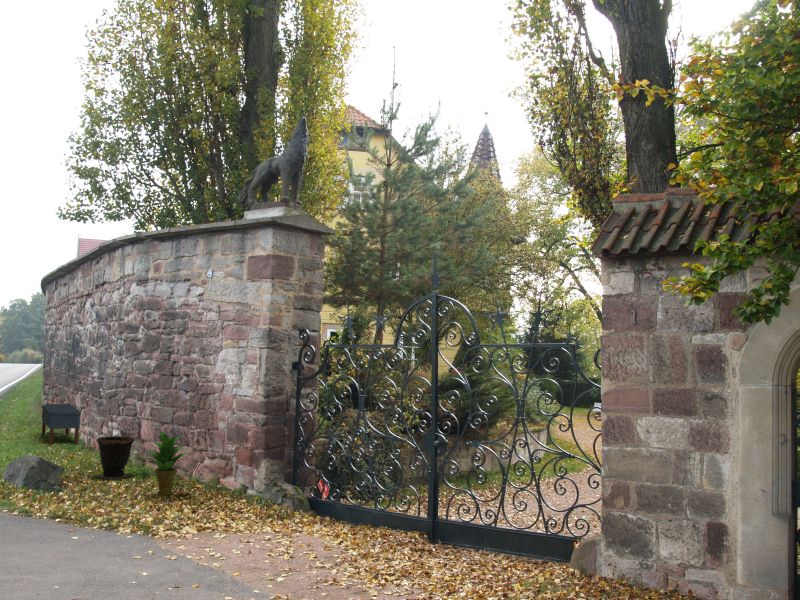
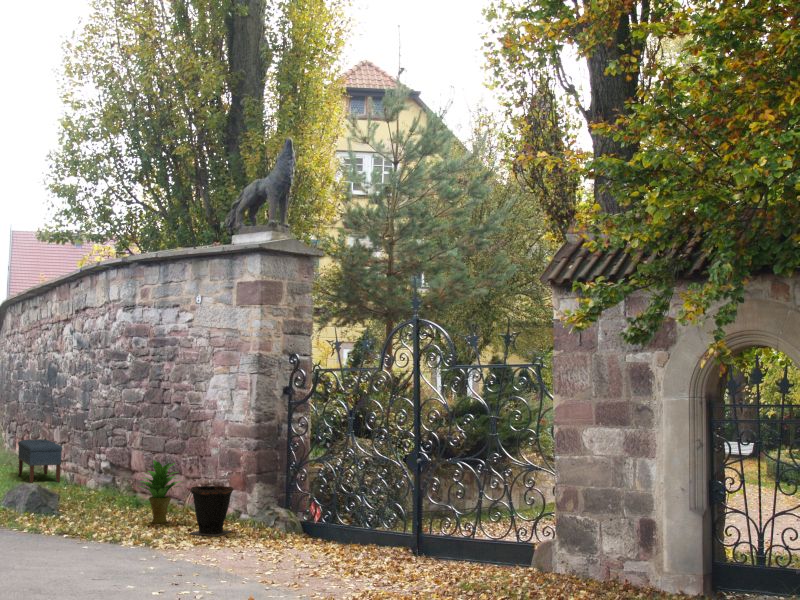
bucket: present [94,437,135,480] -> present [189,486,234,537]

